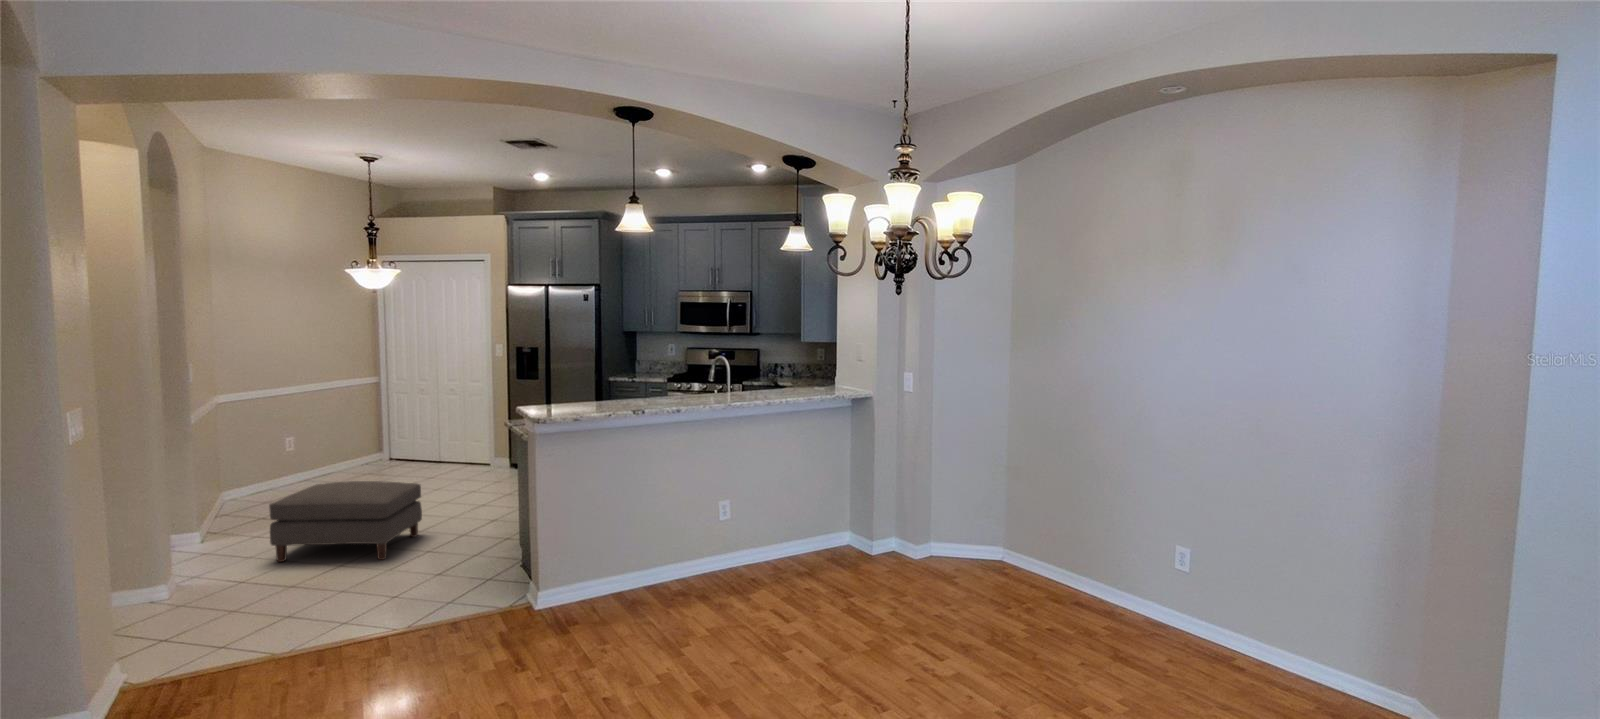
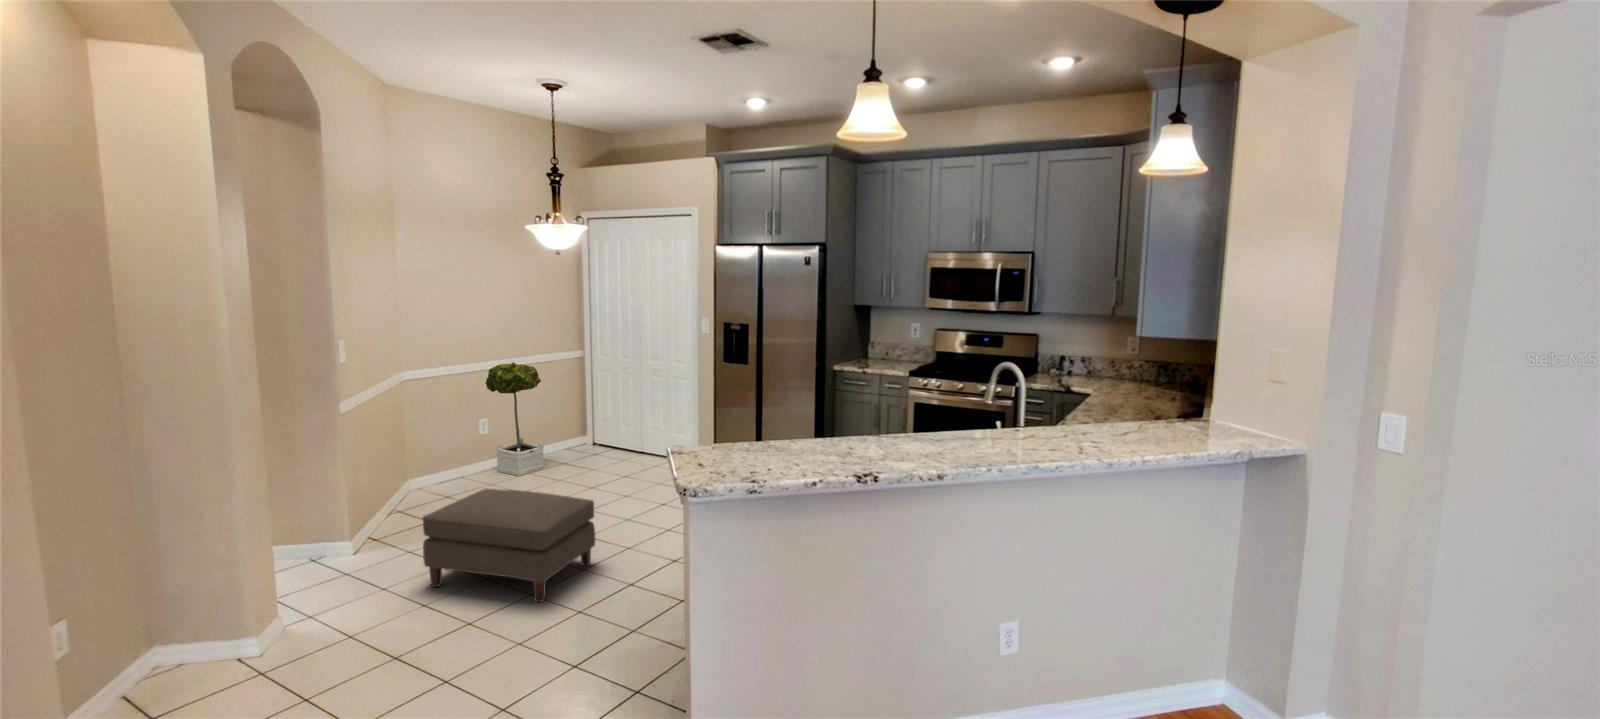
potted tree: none [287,387,346,489] -> present [485,362,544,476]

